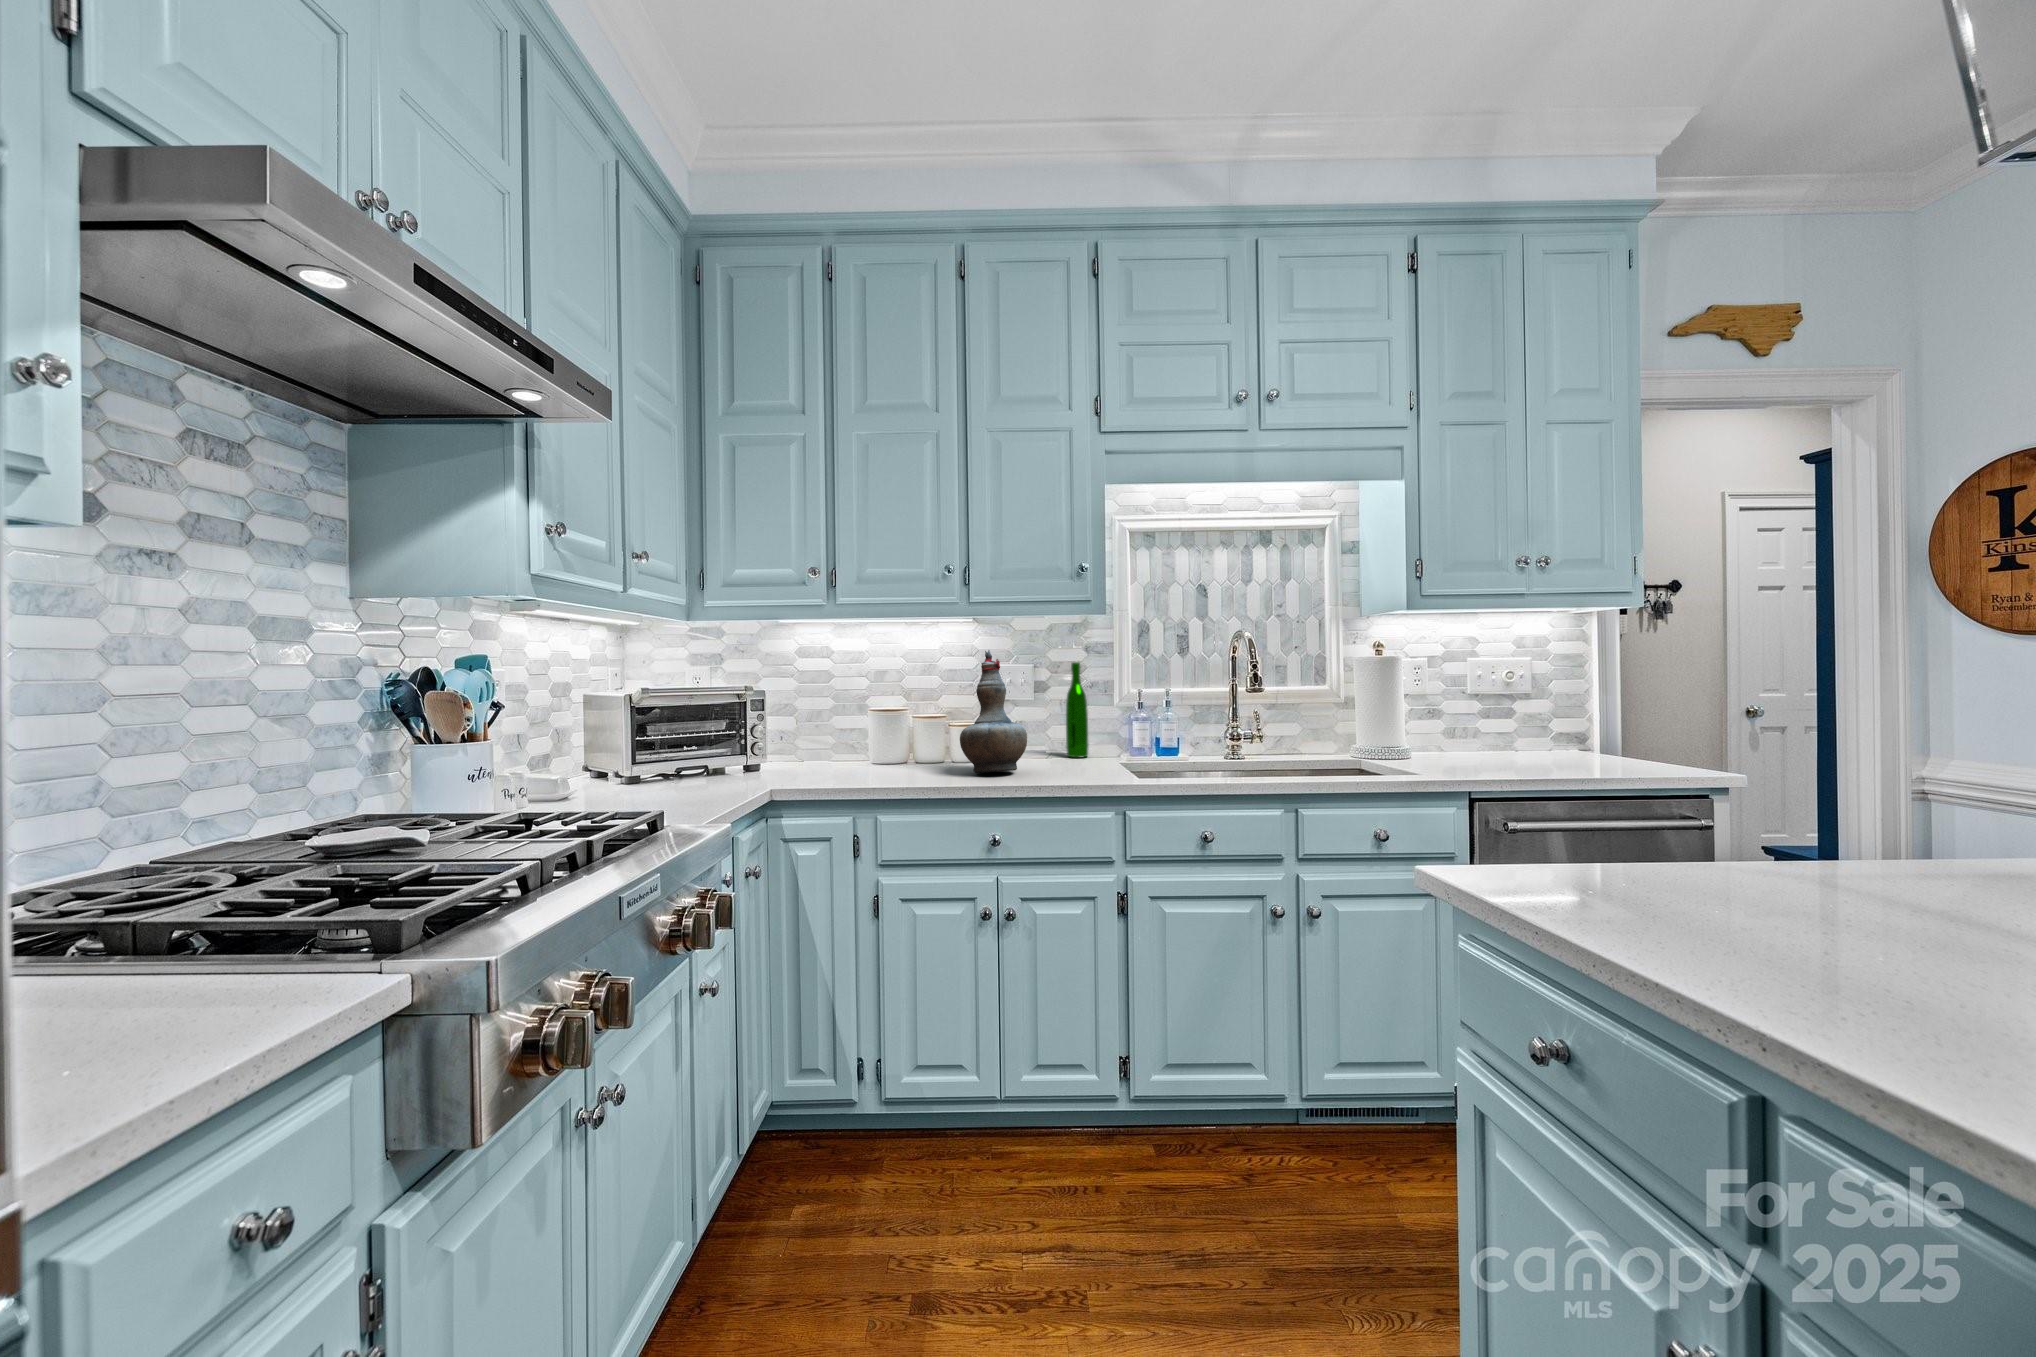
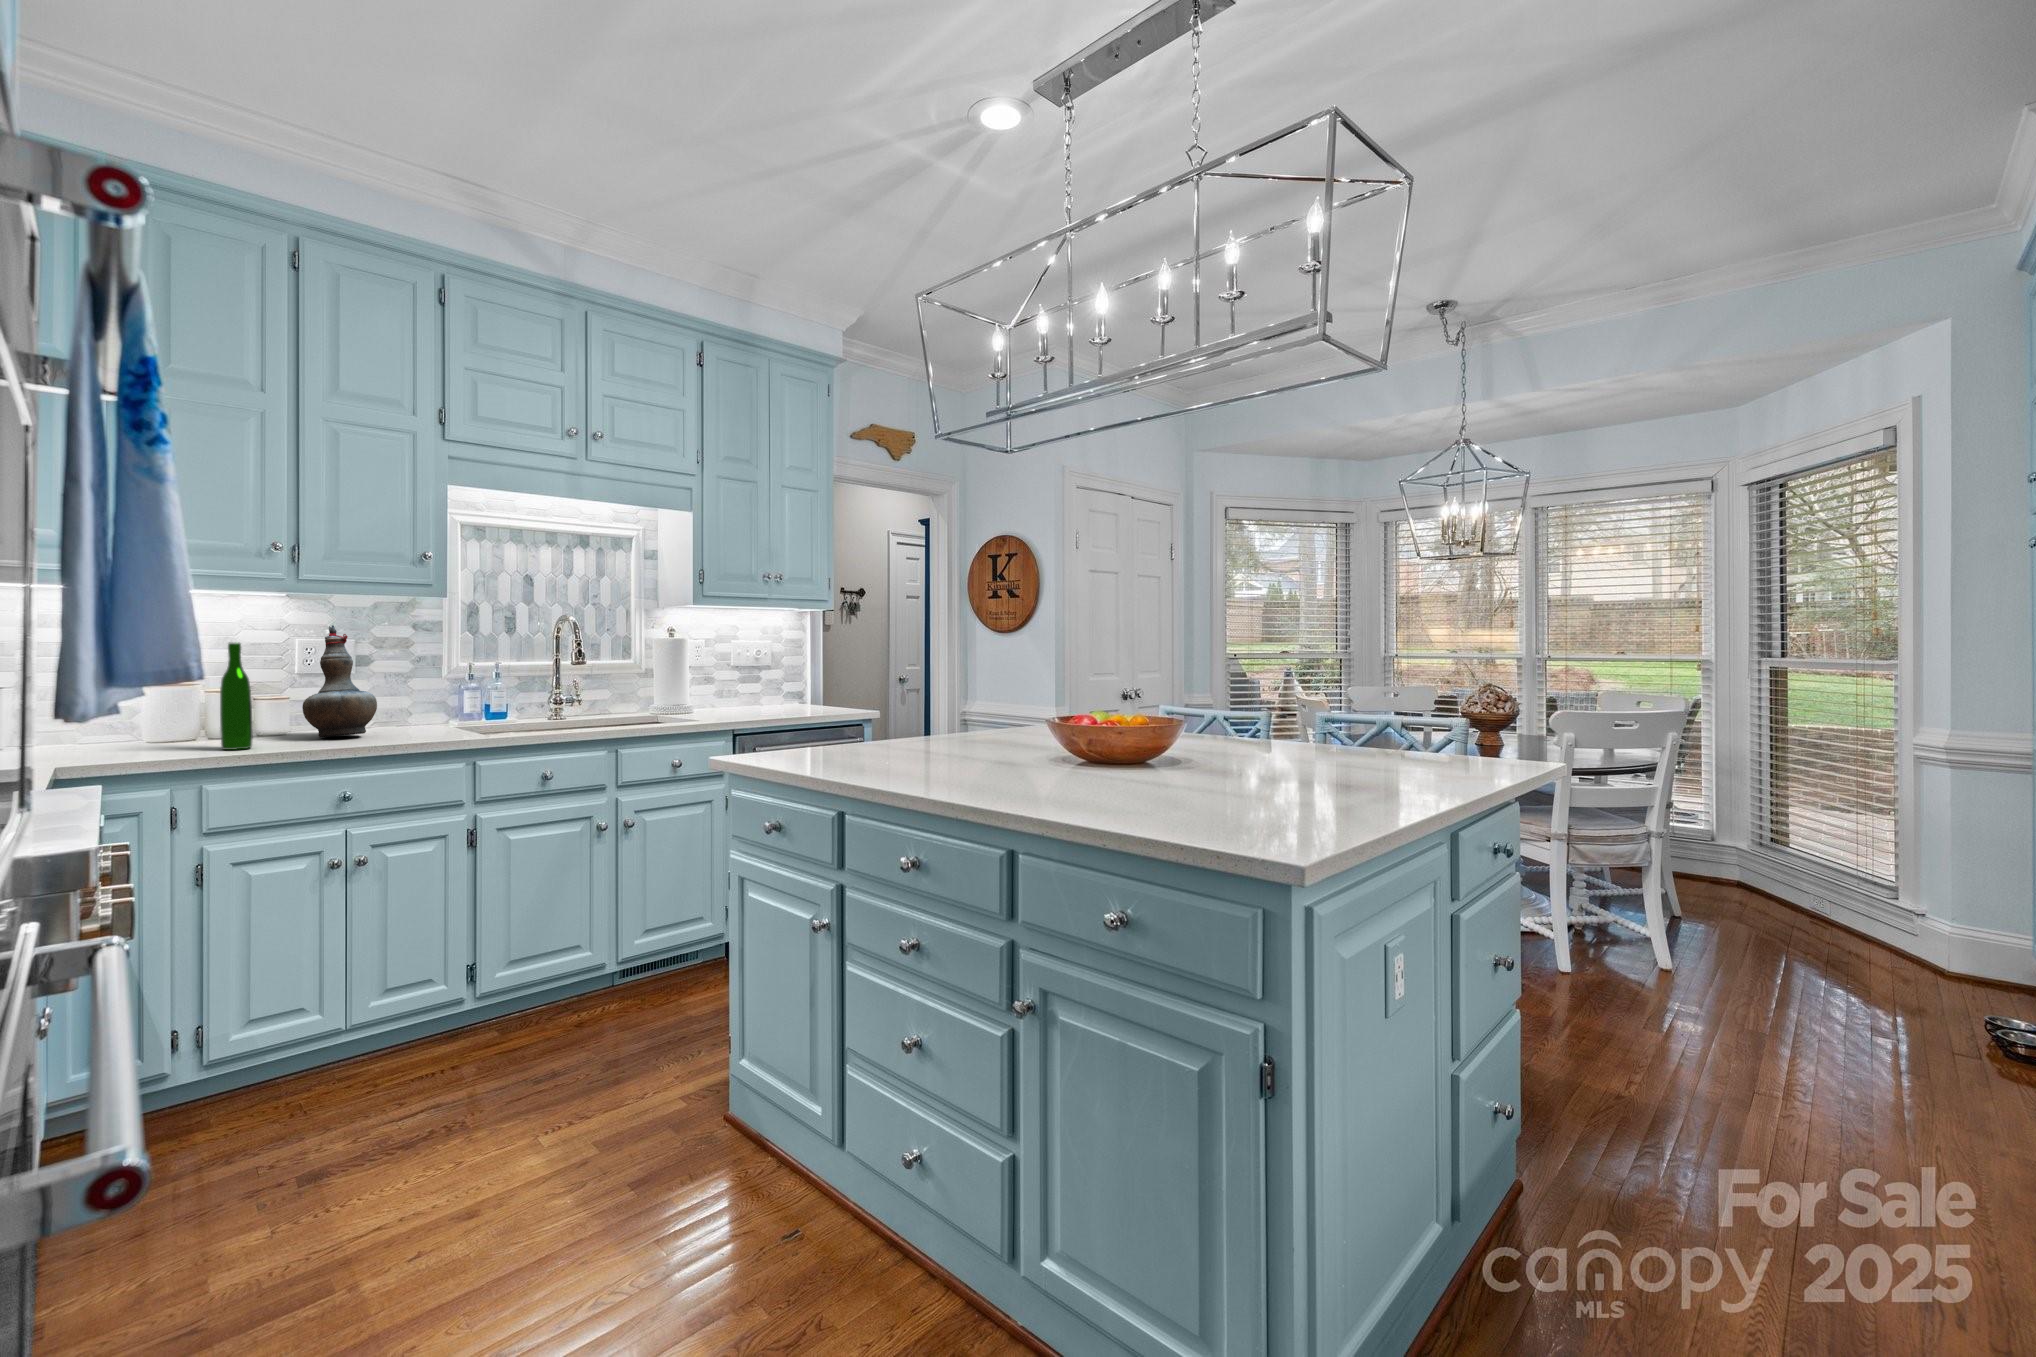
wine bottle: present [1066,662,1089,758] -> present [220,643,253,750]

